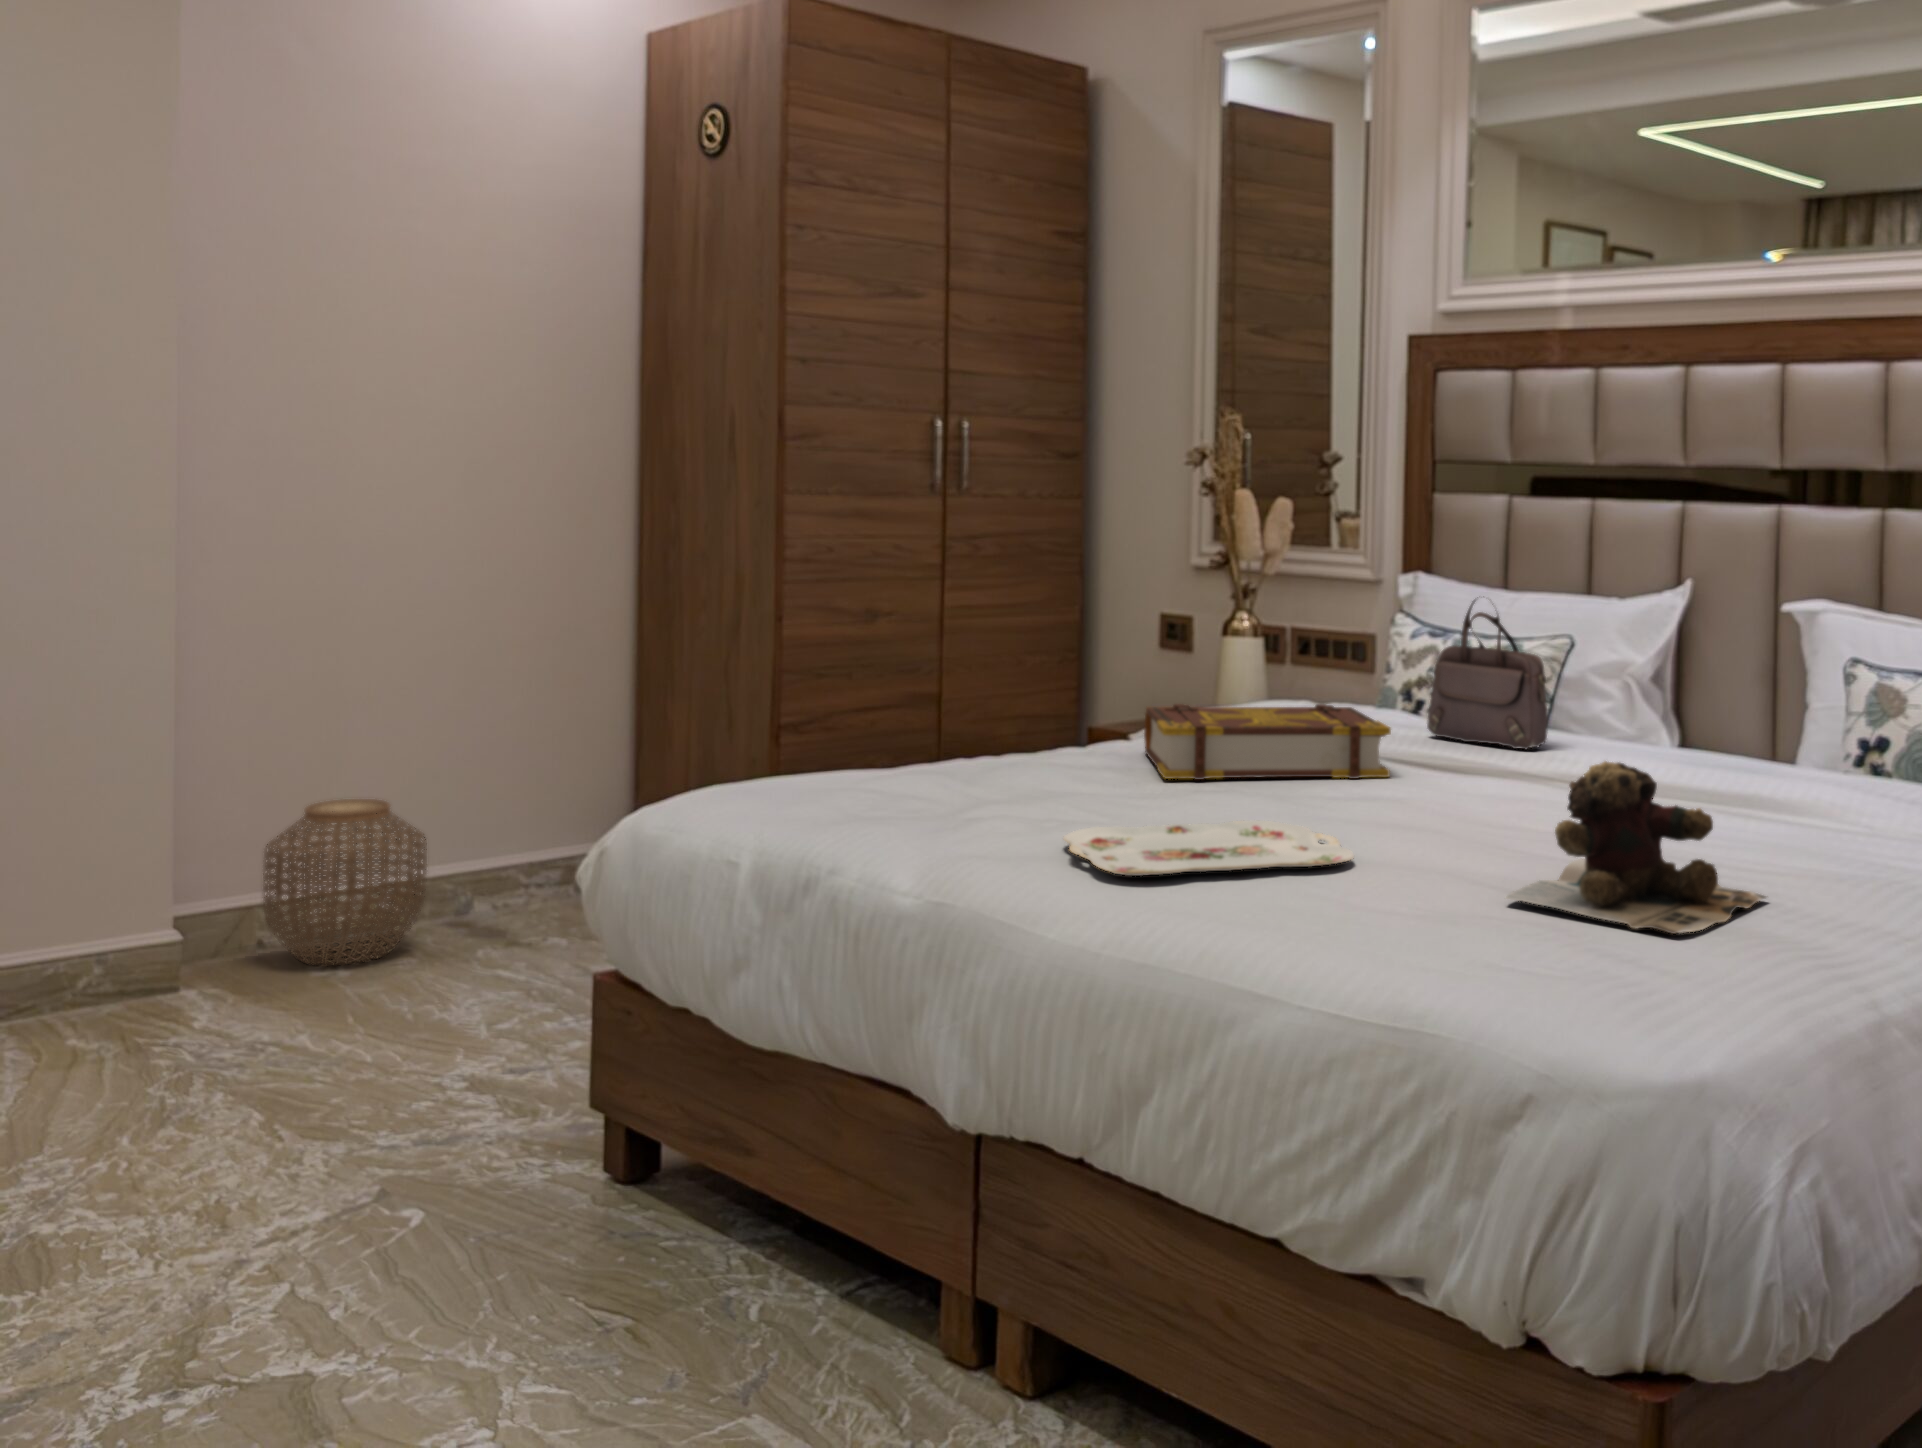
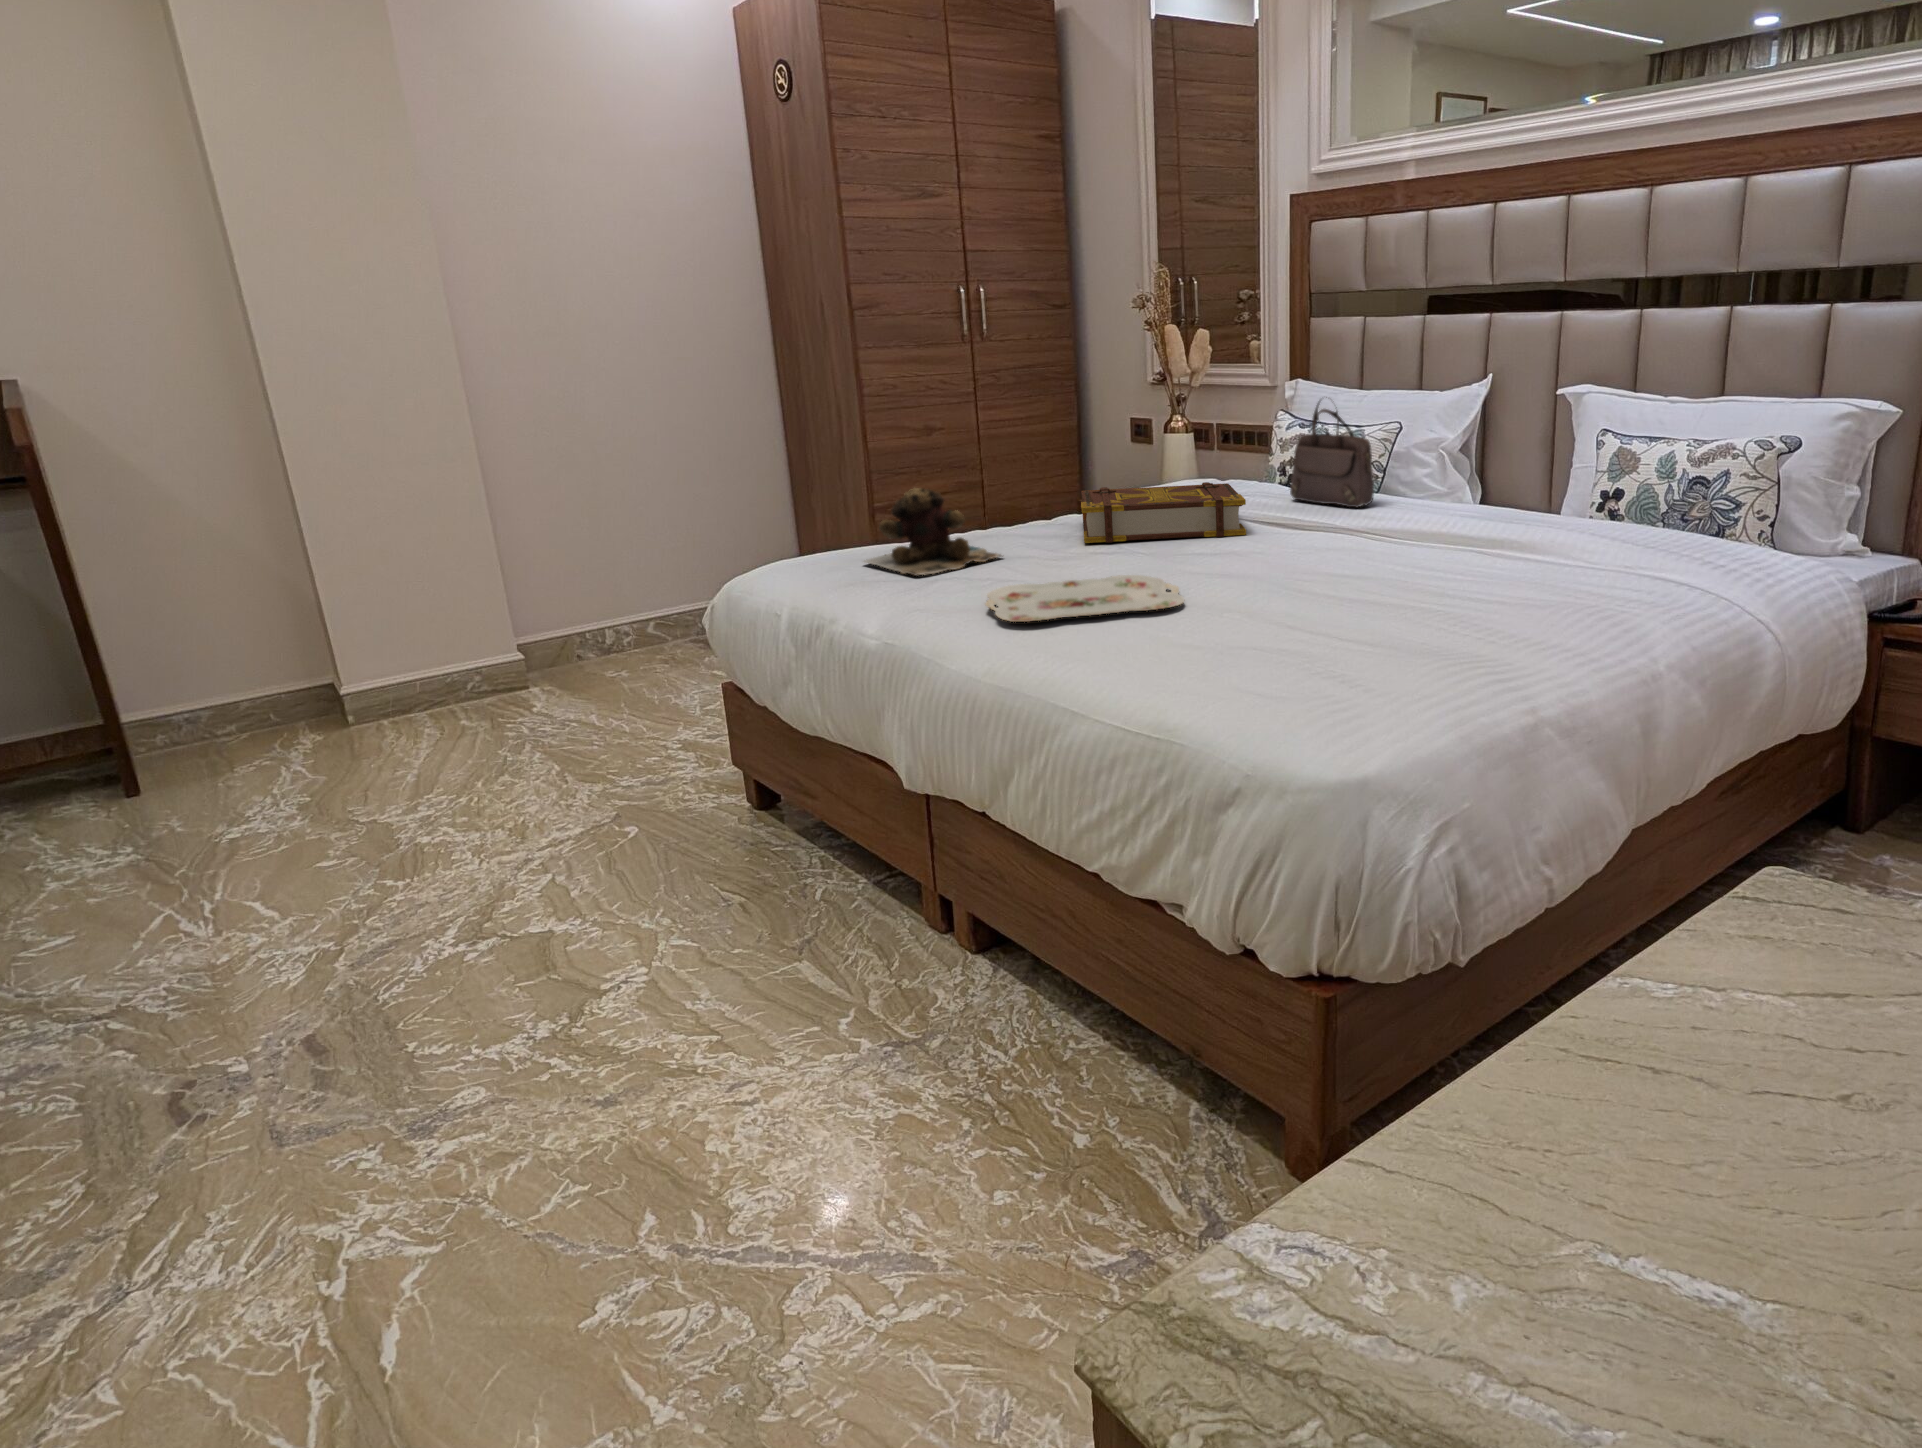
teddy bear: present [1506,761,1766,934] -> present [864,488,1001,575]
woven basket: present [263,799,427,965] -> none [563,567,666,670]

